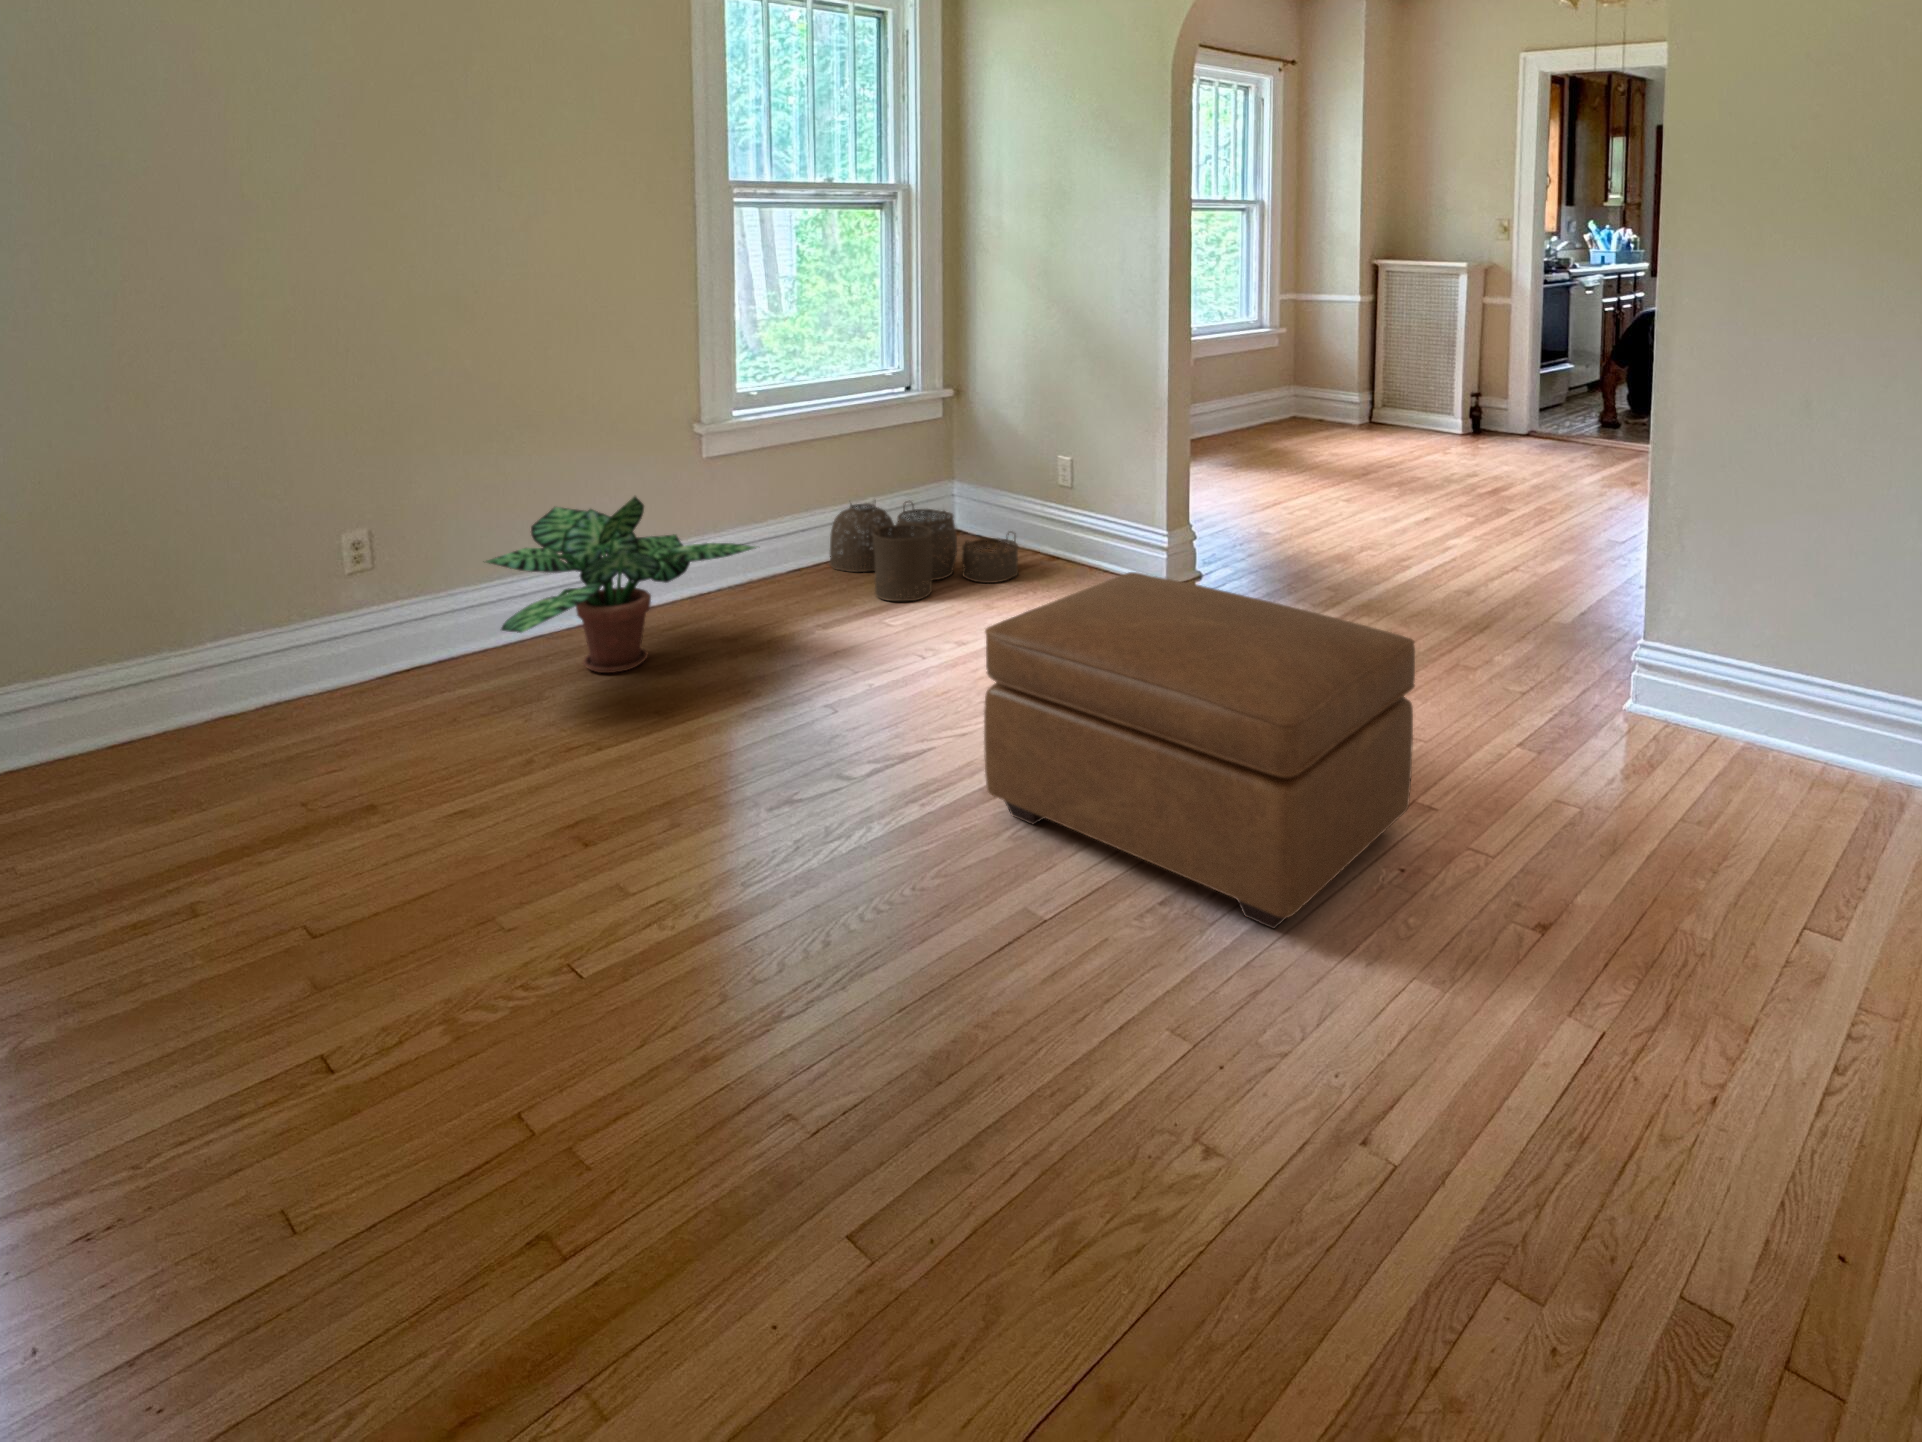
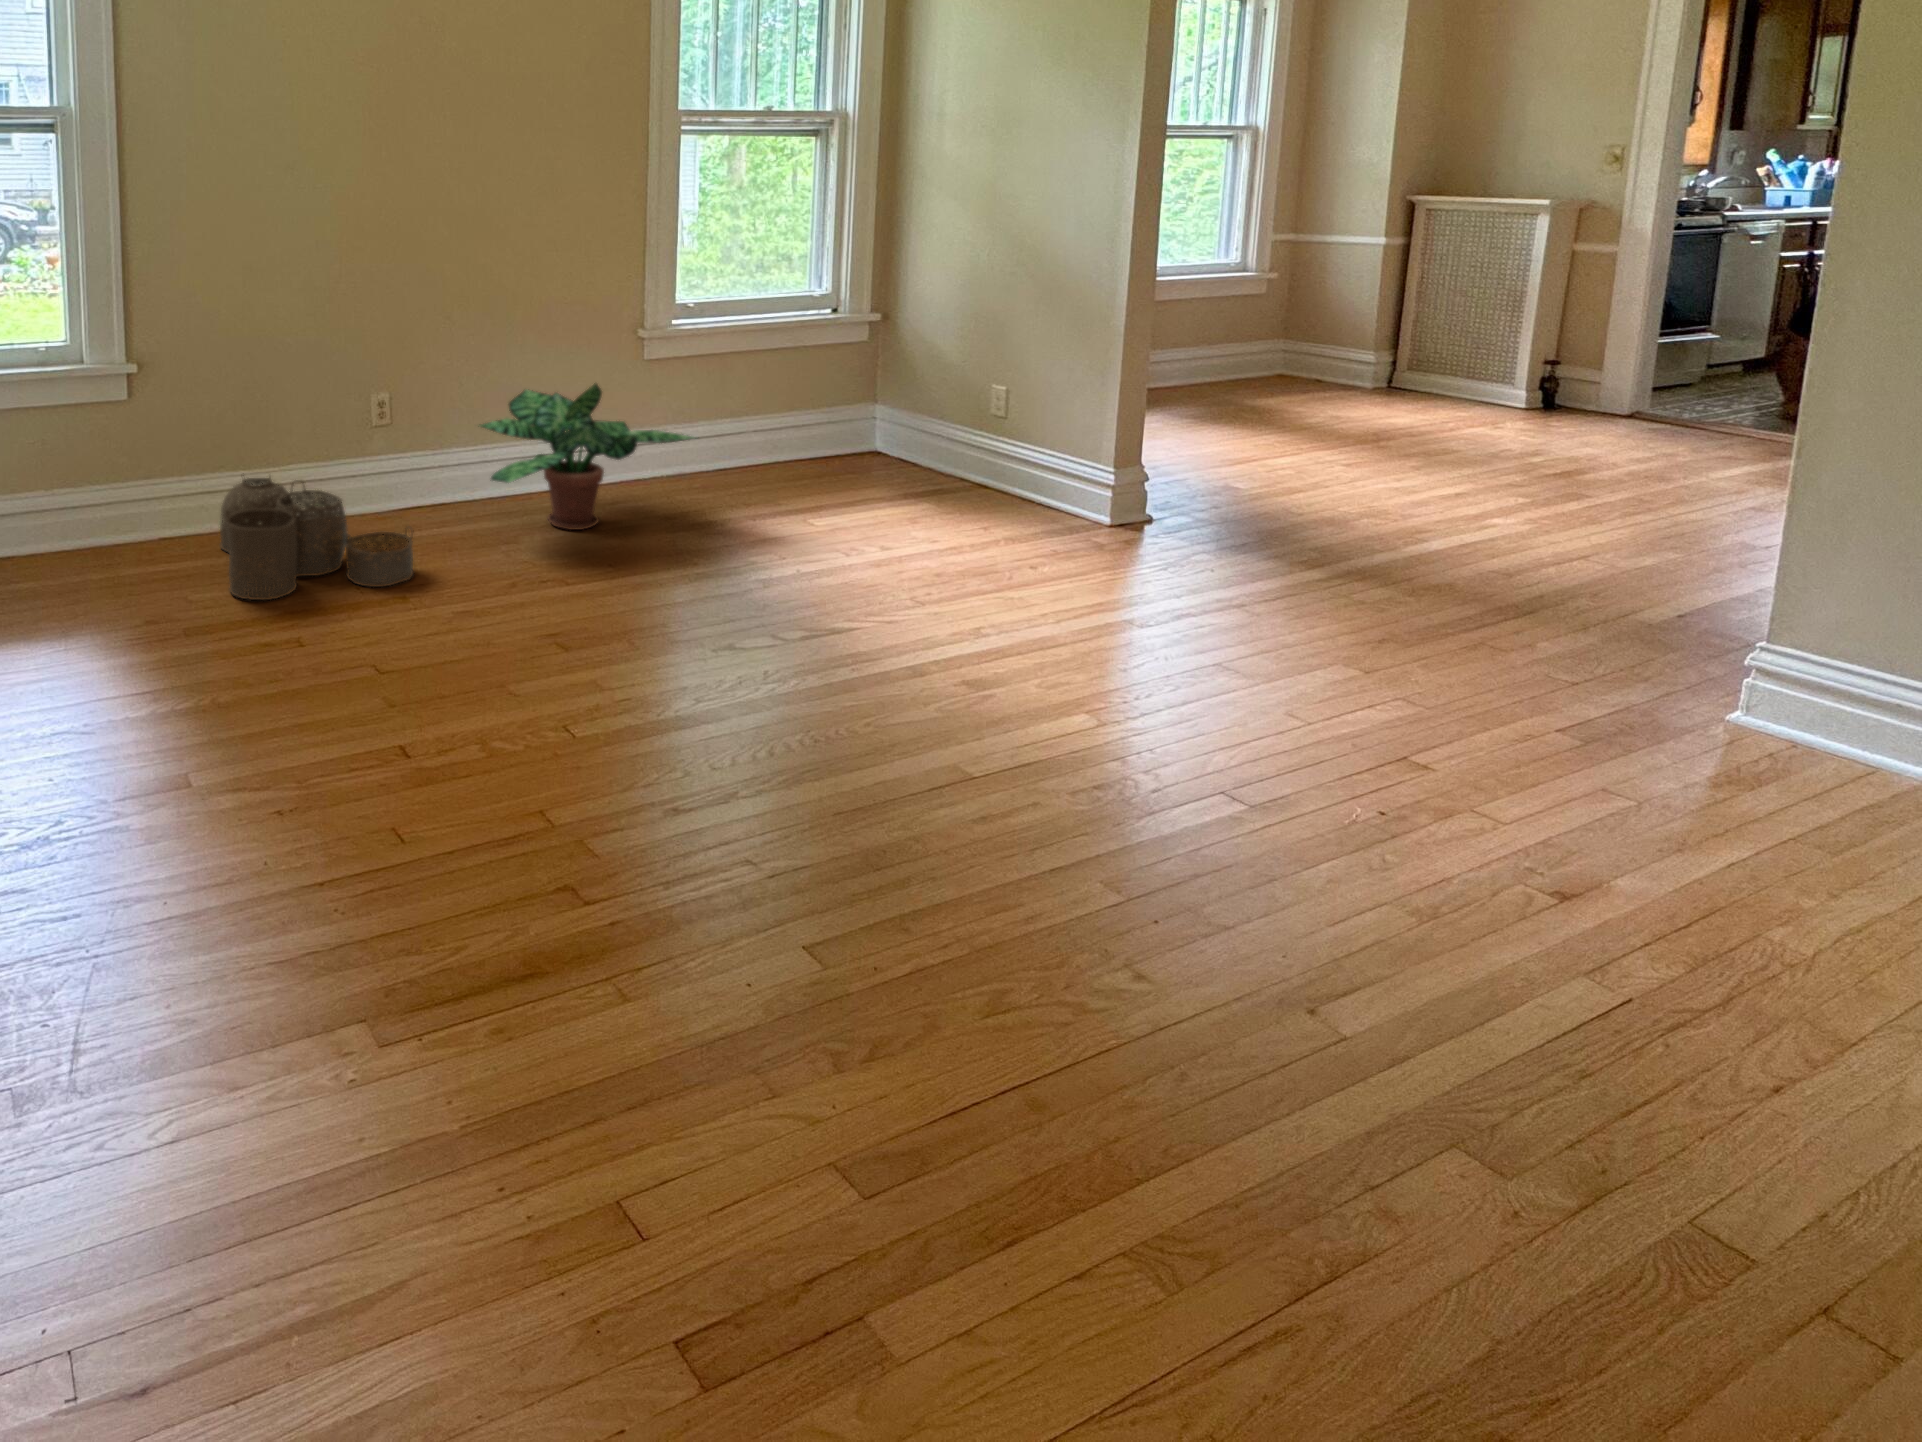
woven basket: present [830,502,1018,601] -> present [220,475,413,600]
ottoman: present [984,572,1415,929] -> none [915,490,1418,834]

